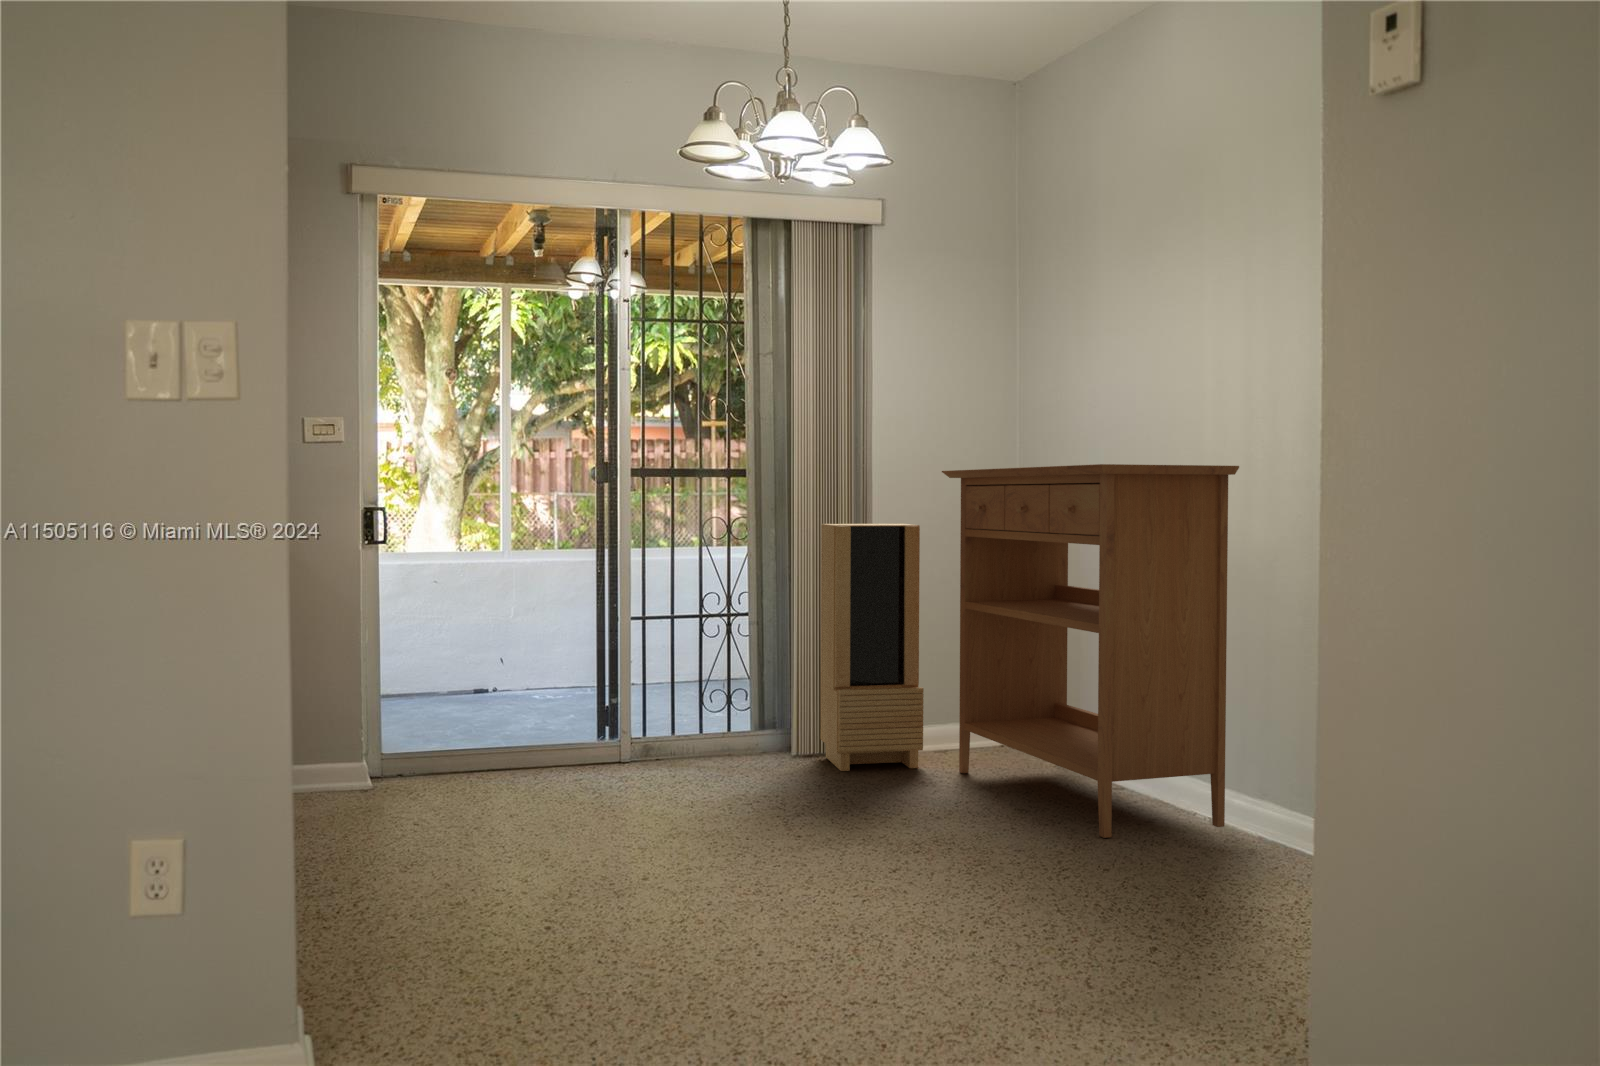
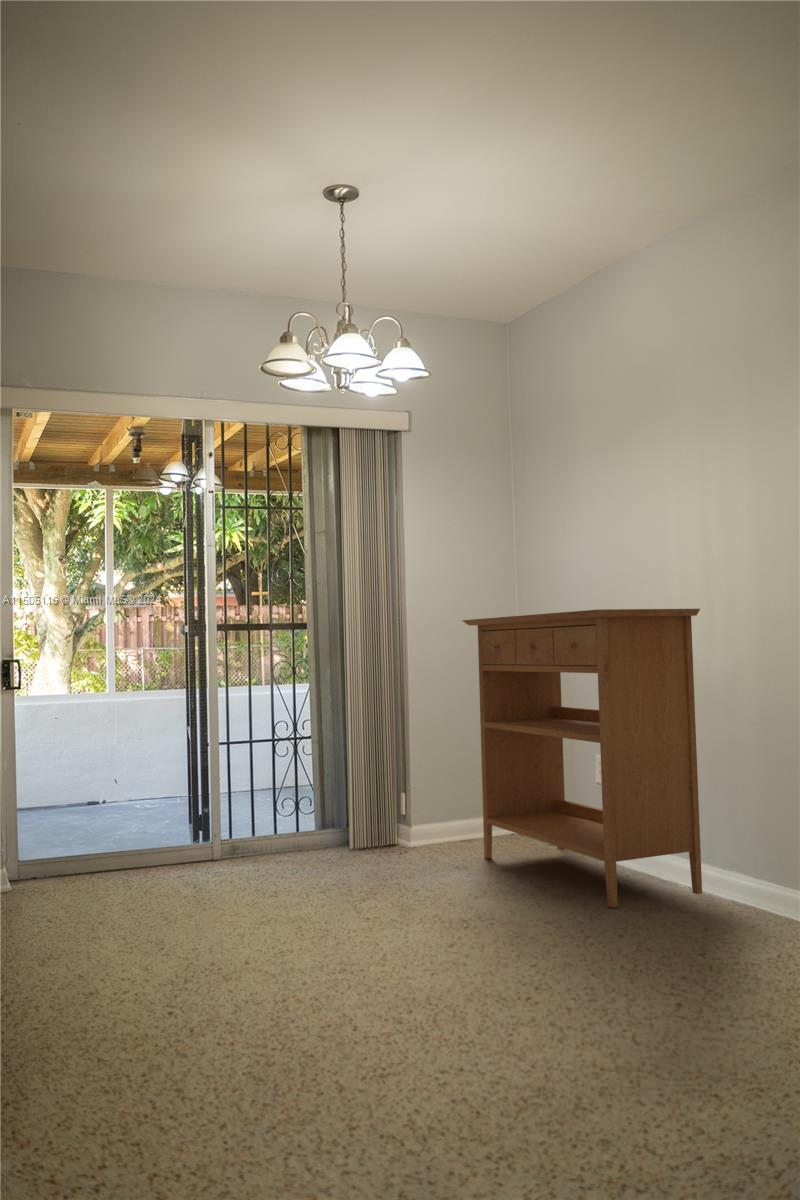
storage cabinet: present [821,524,924,771] -> none [368,663,455,861]

